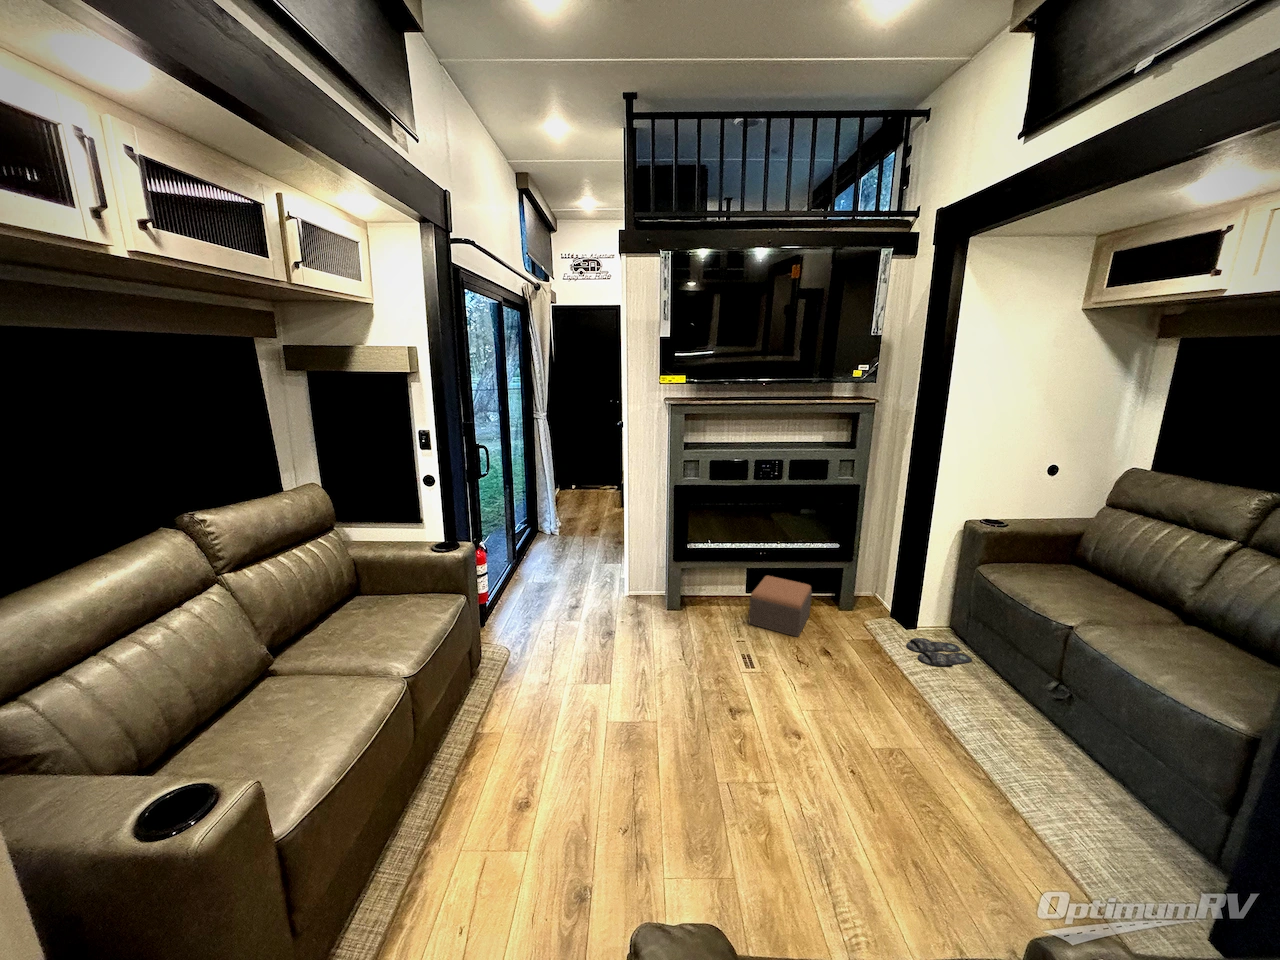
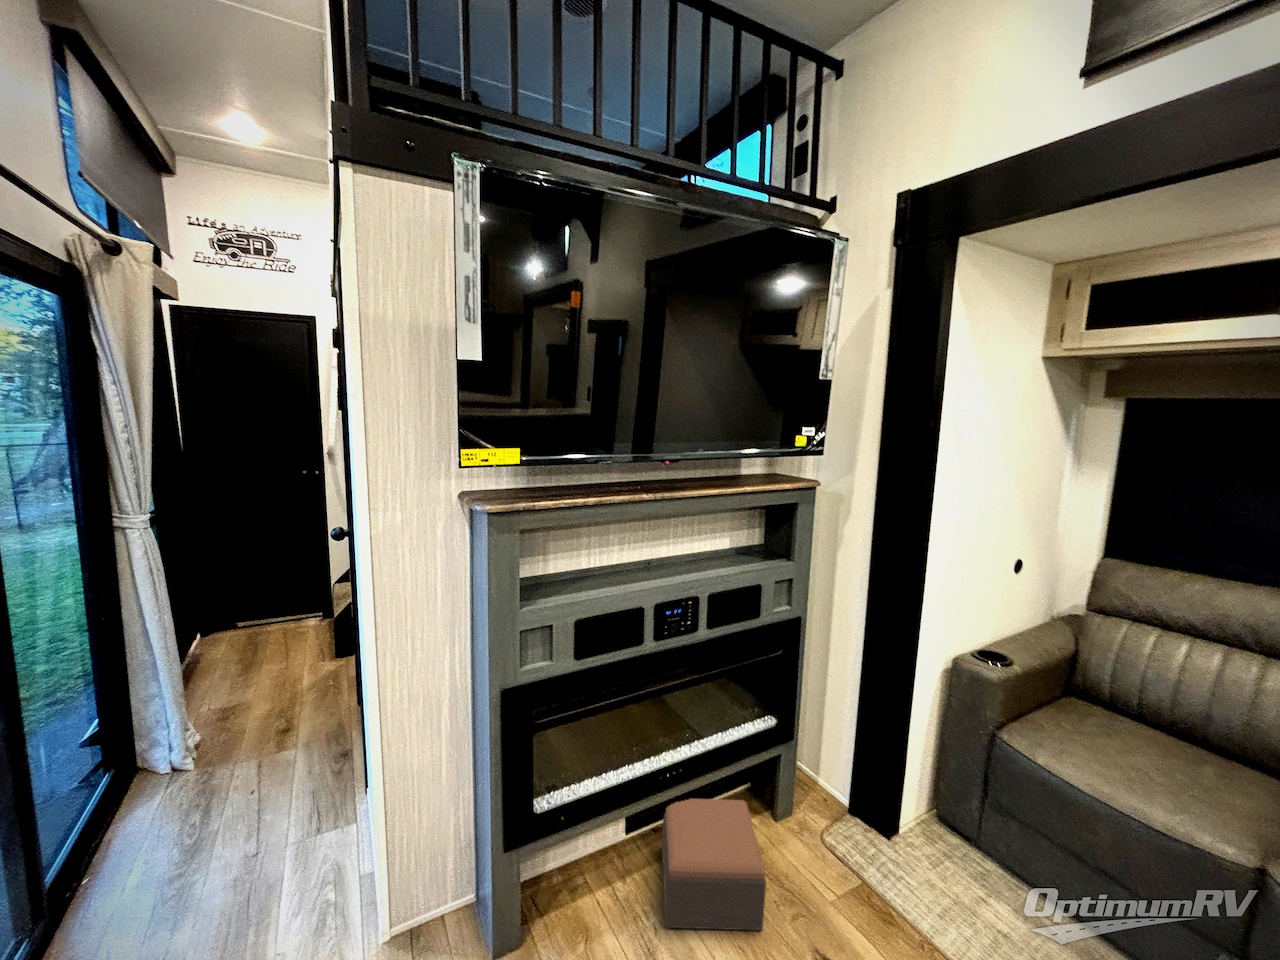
slippers: present [906,638,972,666] -> none [907,842,999,916]

